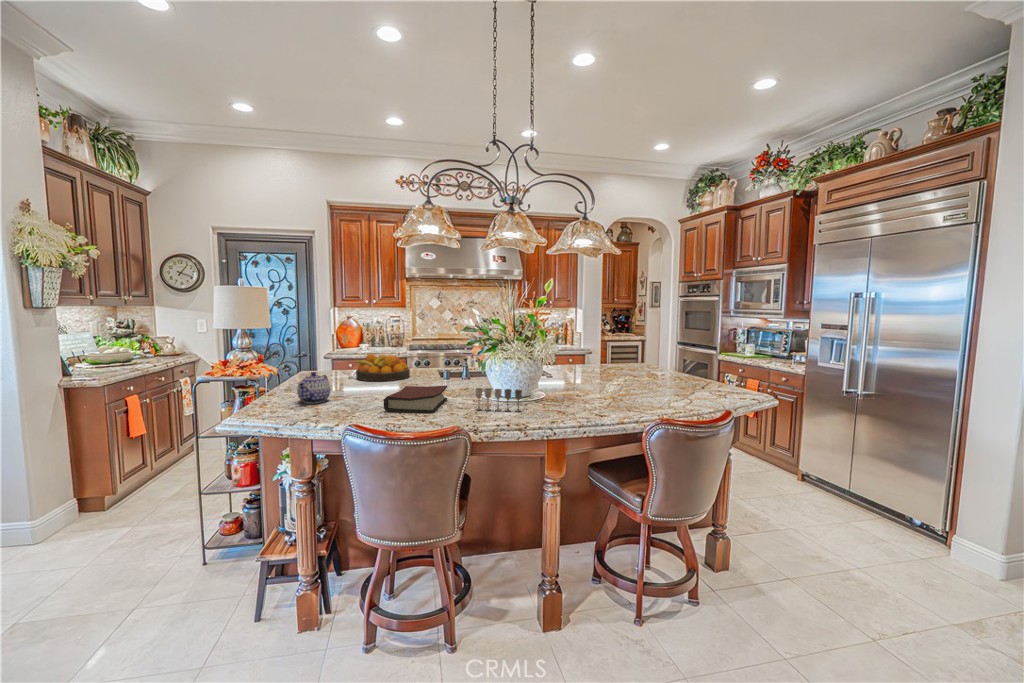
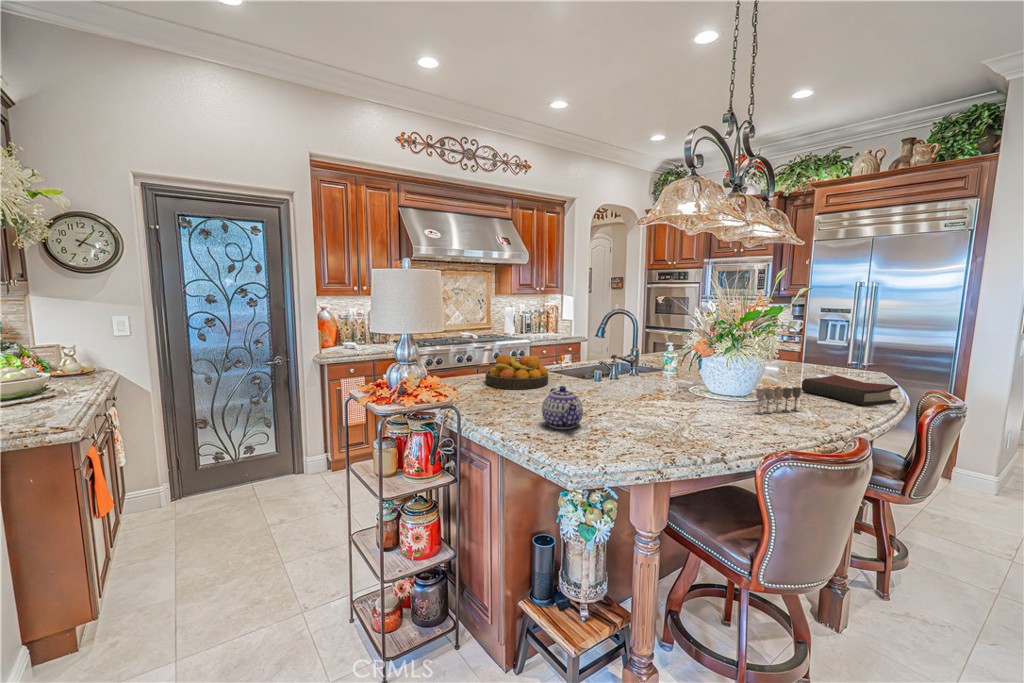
hardback book: present [384,386,447,413] -> present [802,375,898,406]

